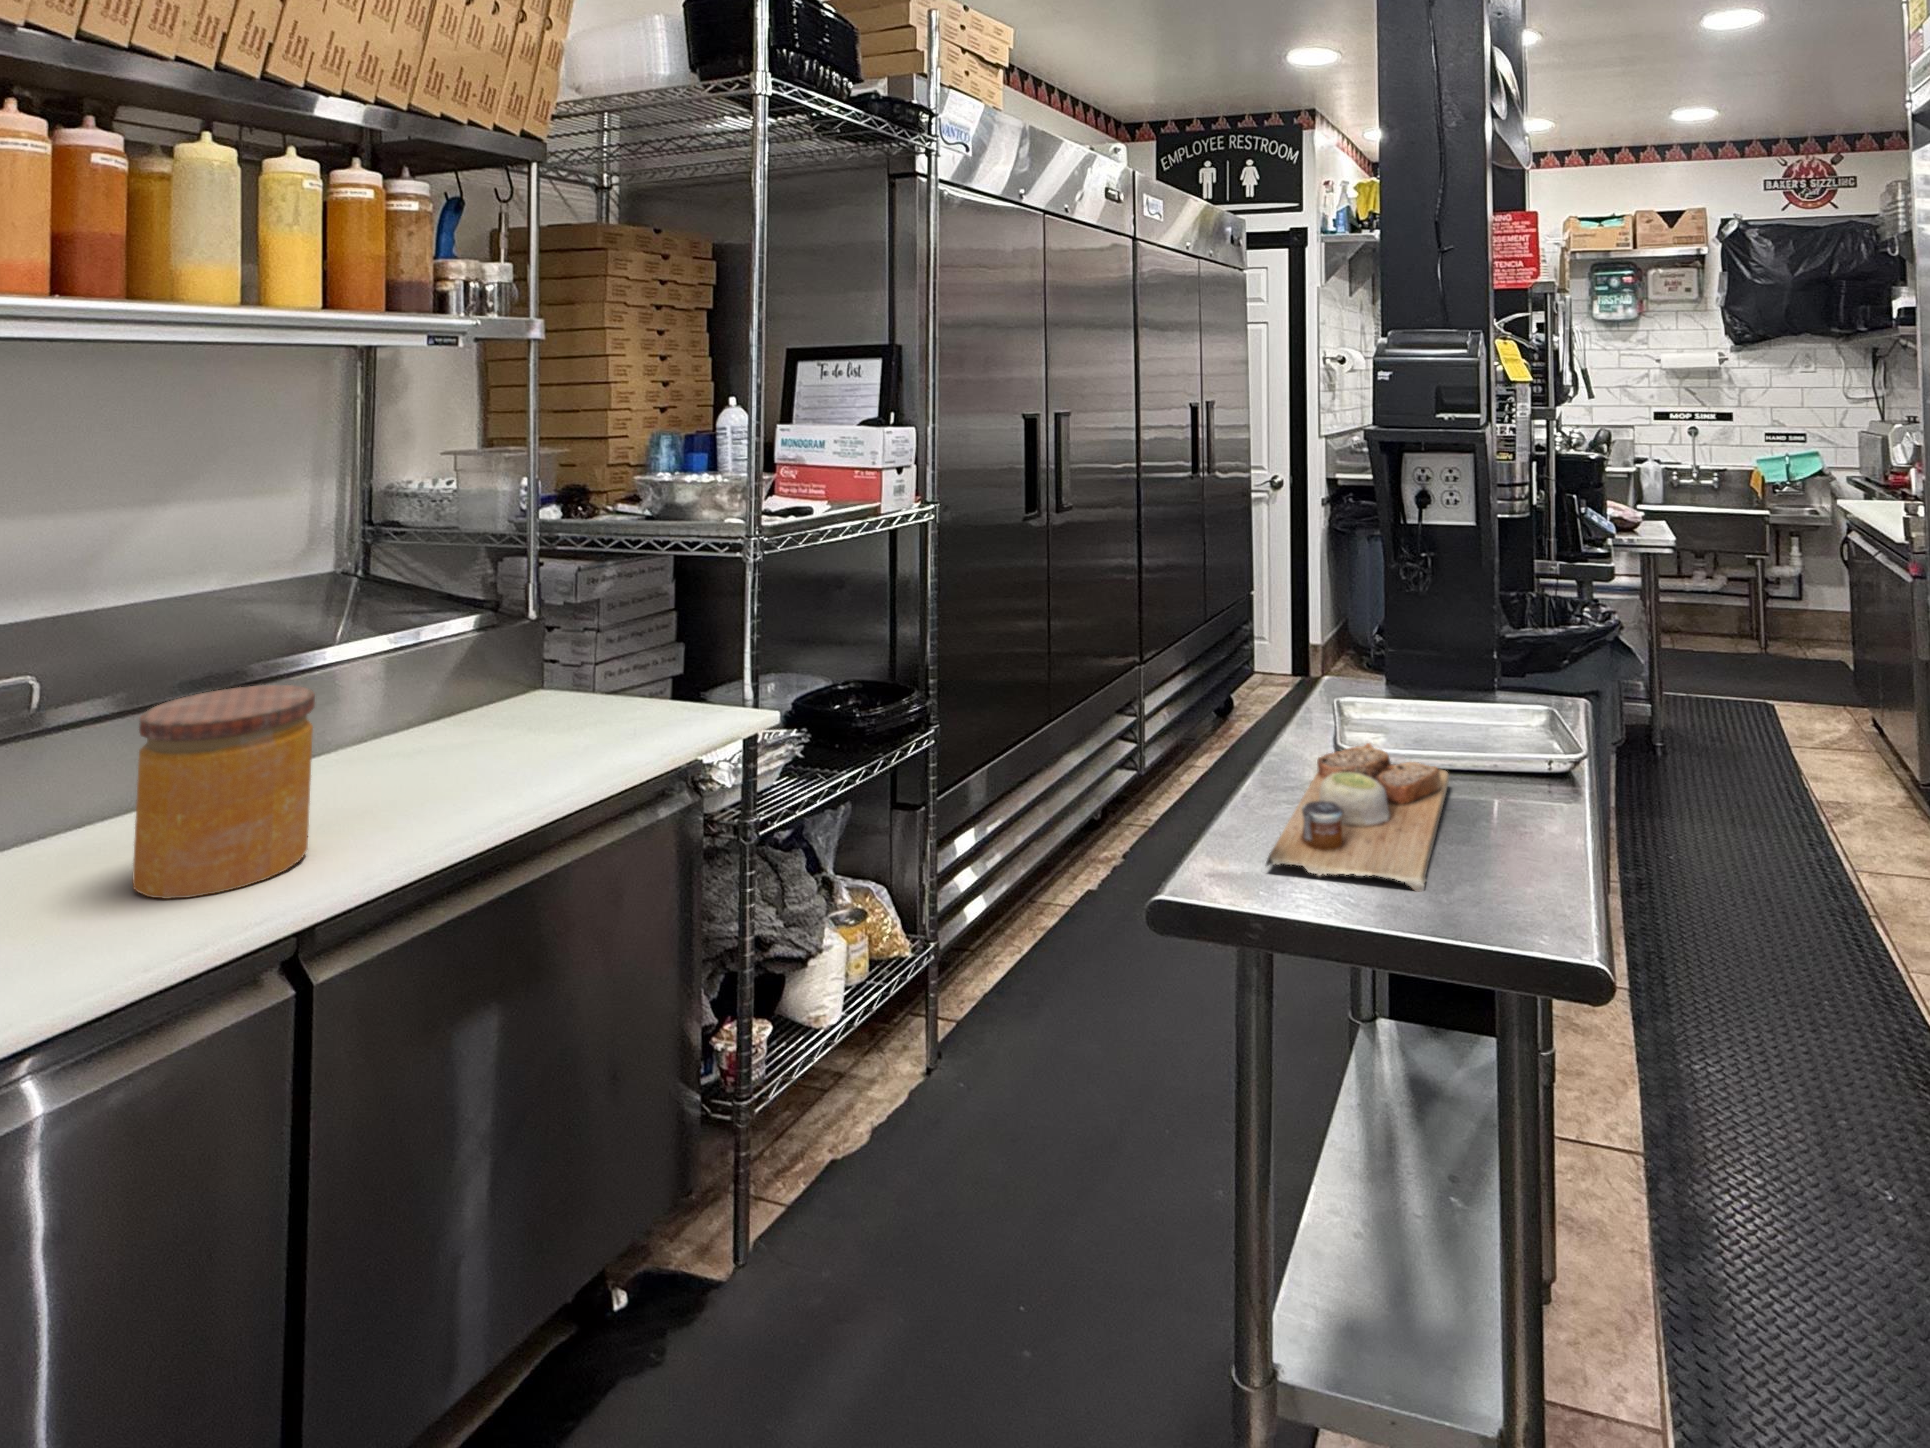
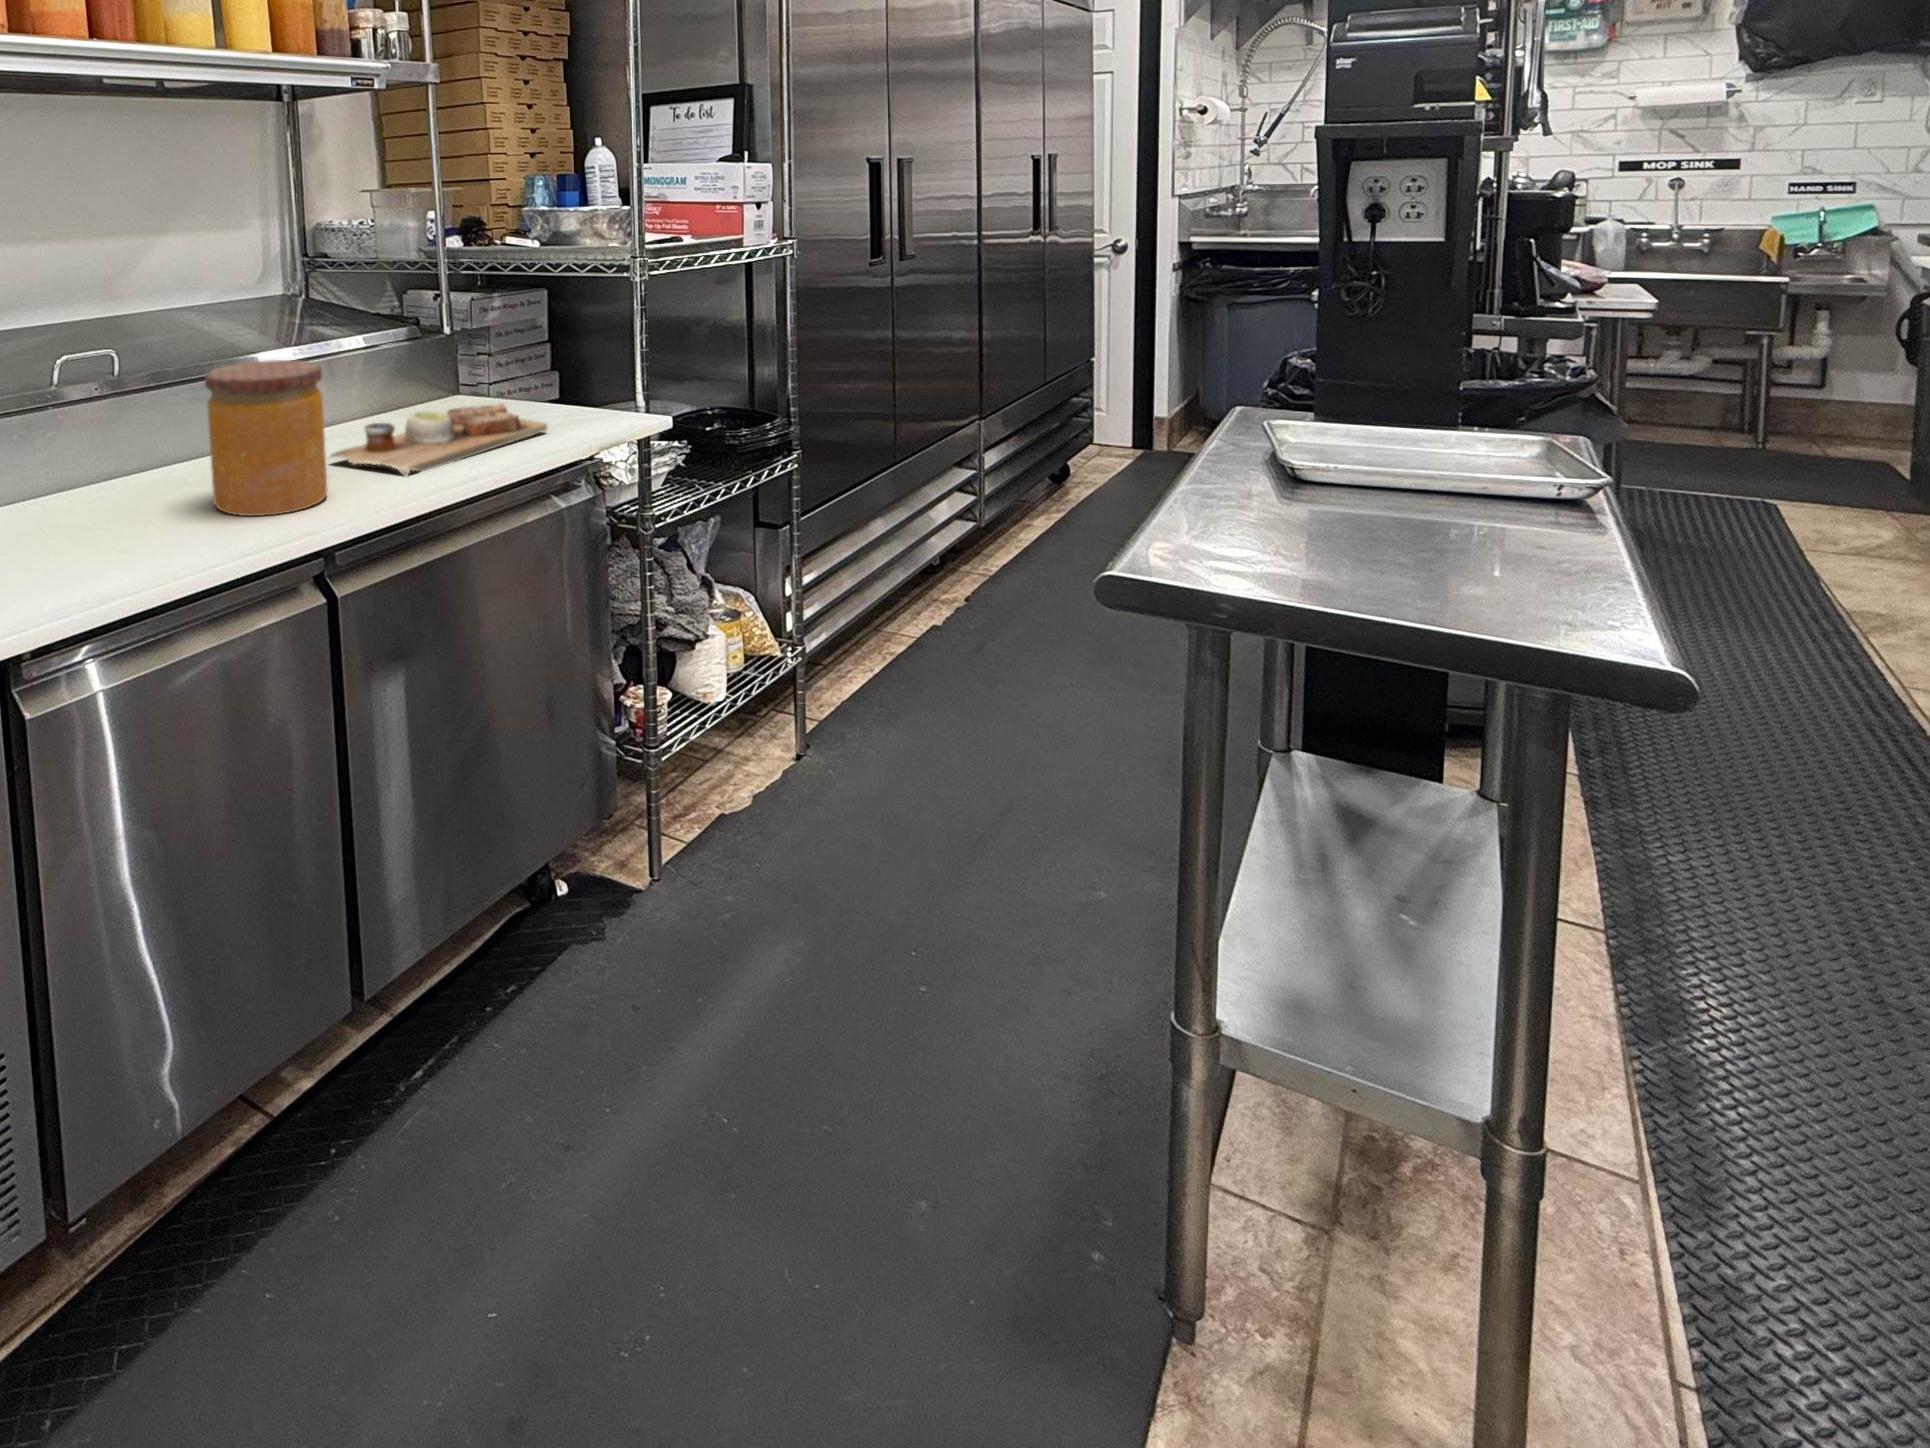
cutting board: present [1266,743,1449,892] -> present [331,403,547,476]

